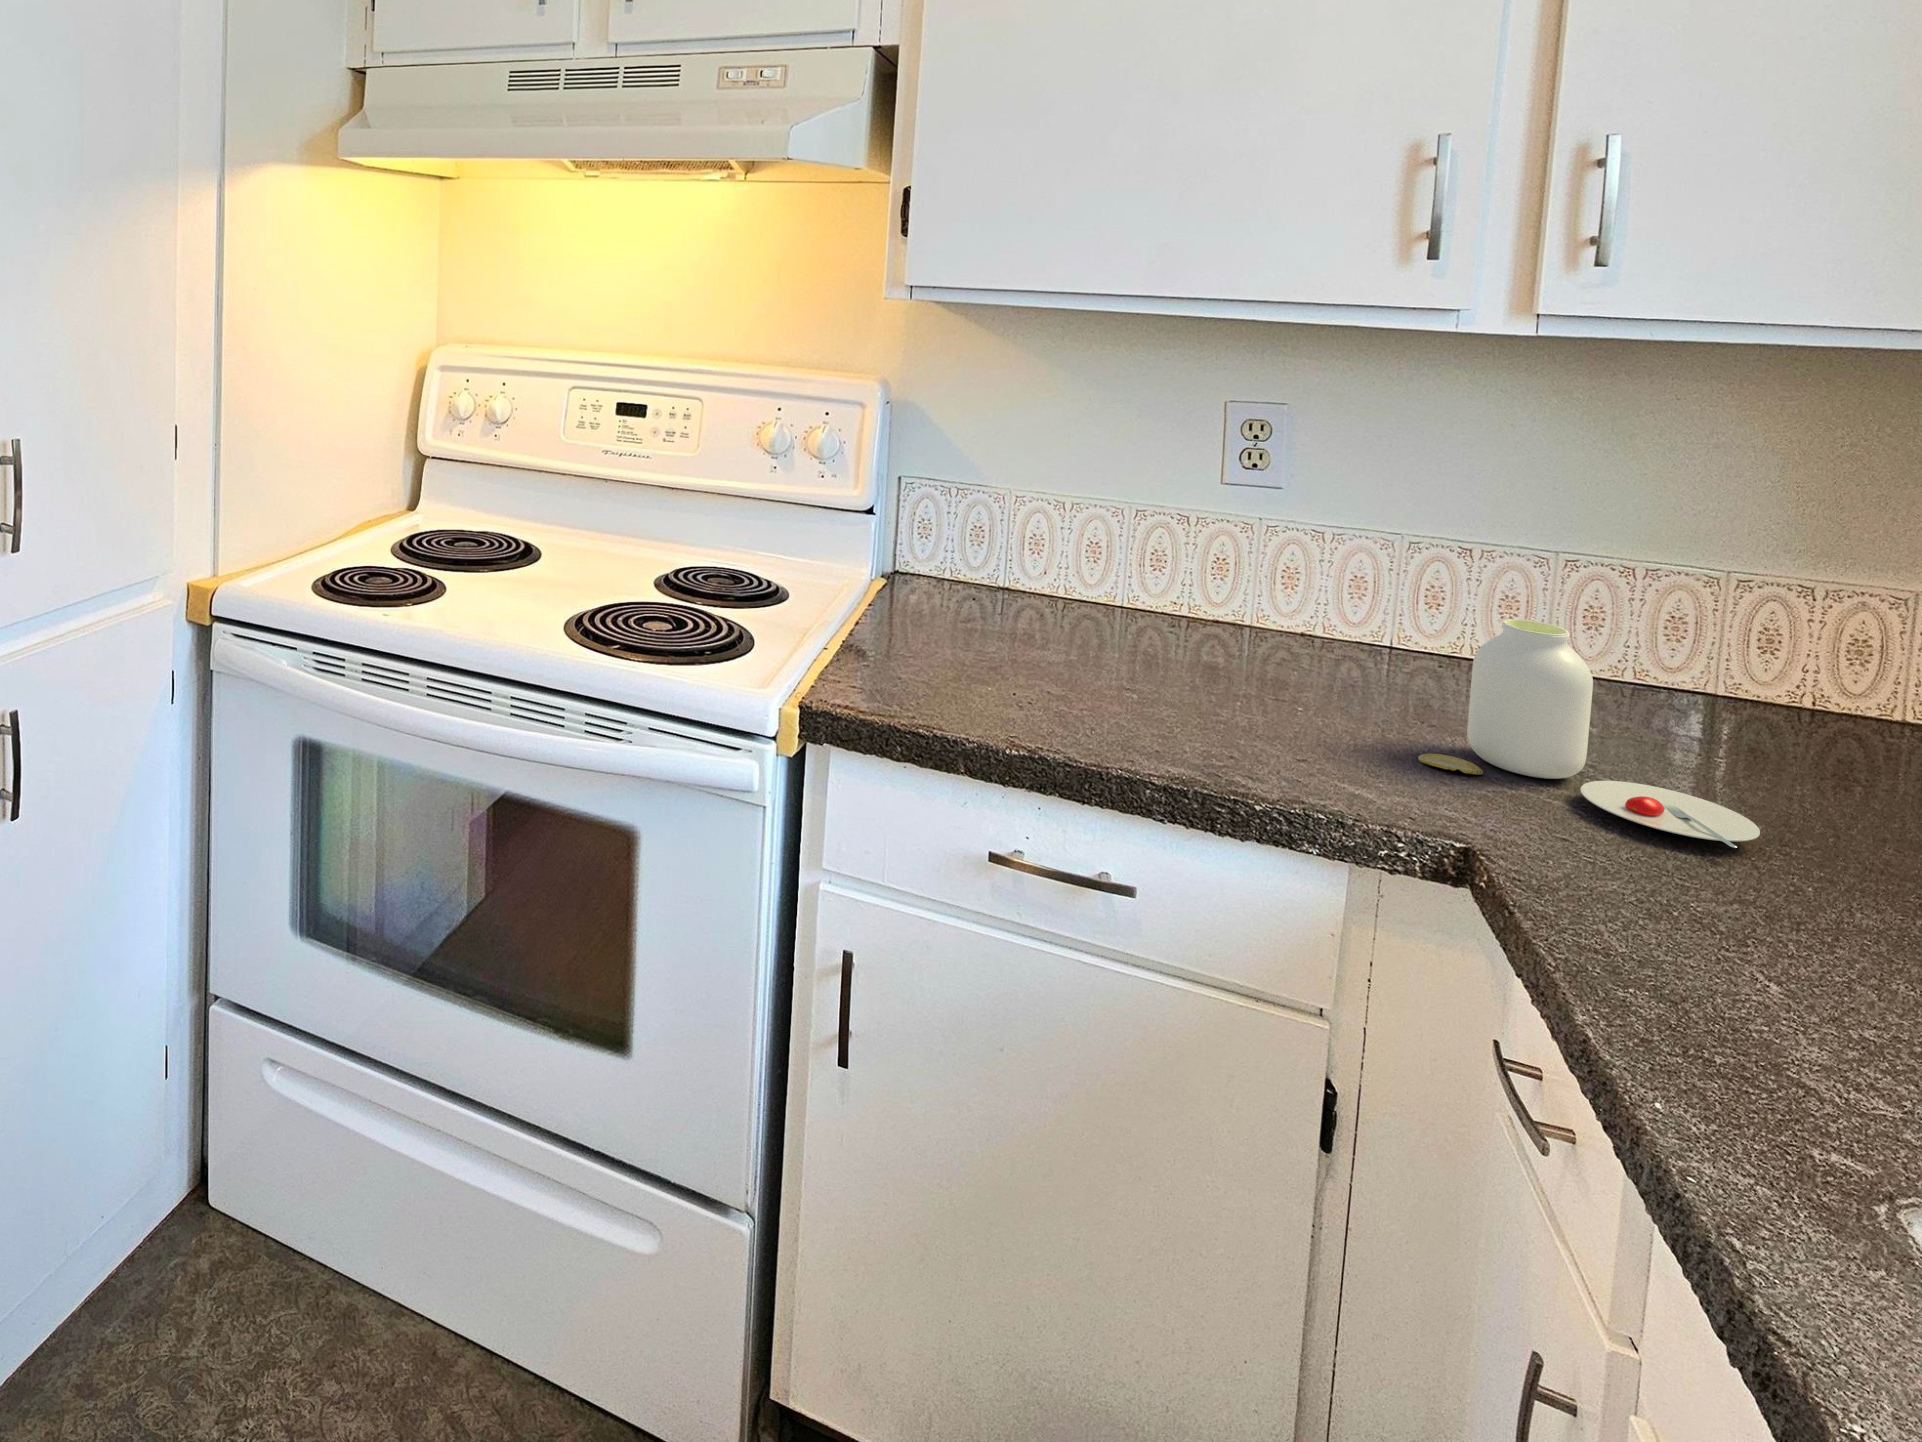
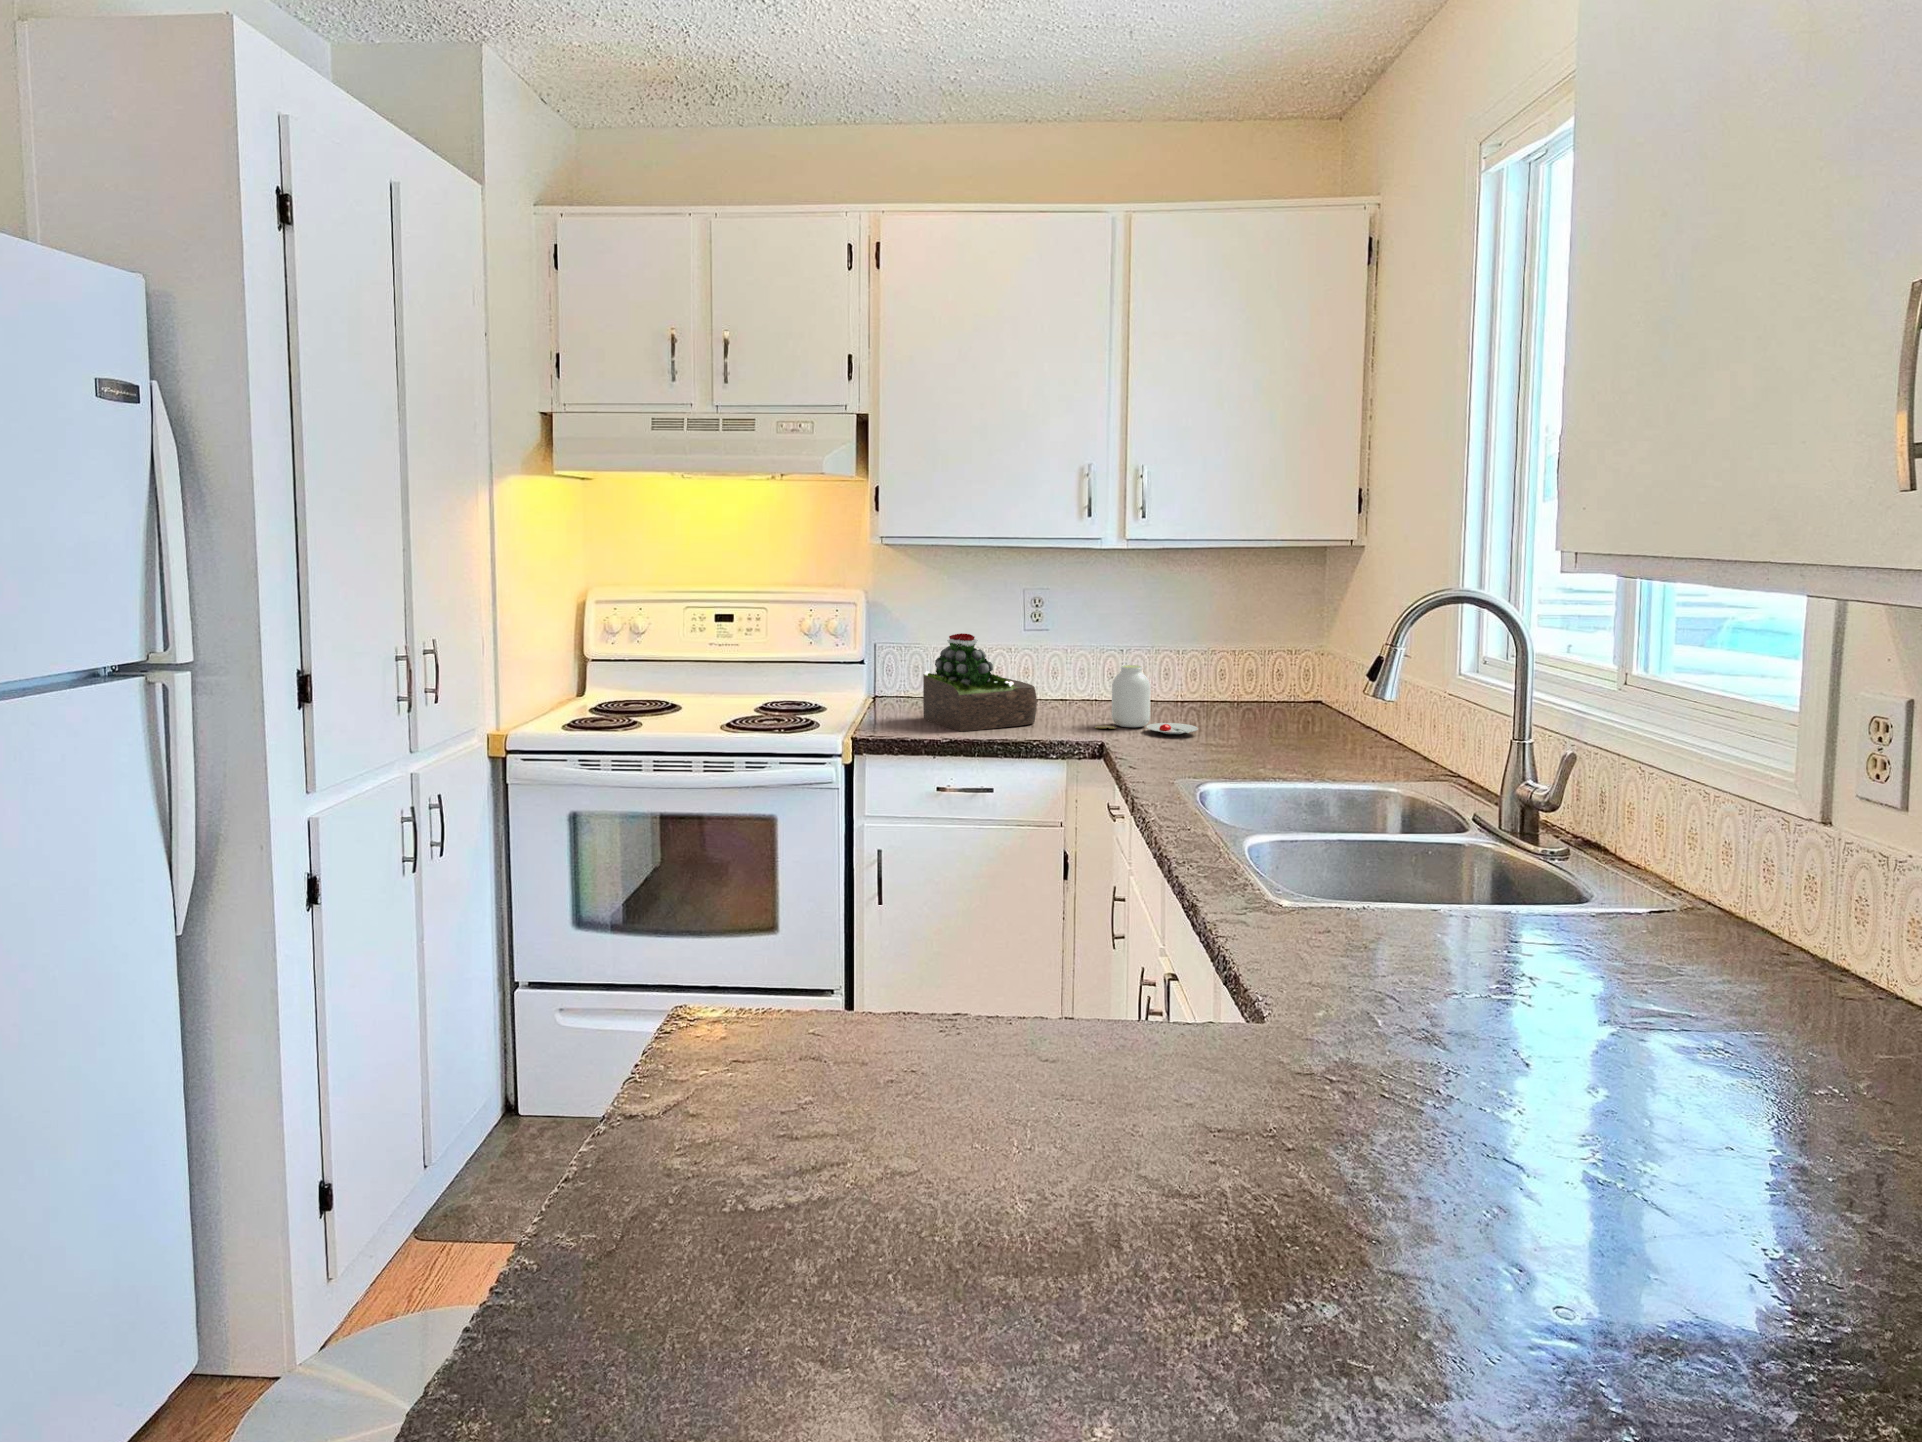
succulent plant: none [985,499,1260,721] -> present [923,633,1037,732]

